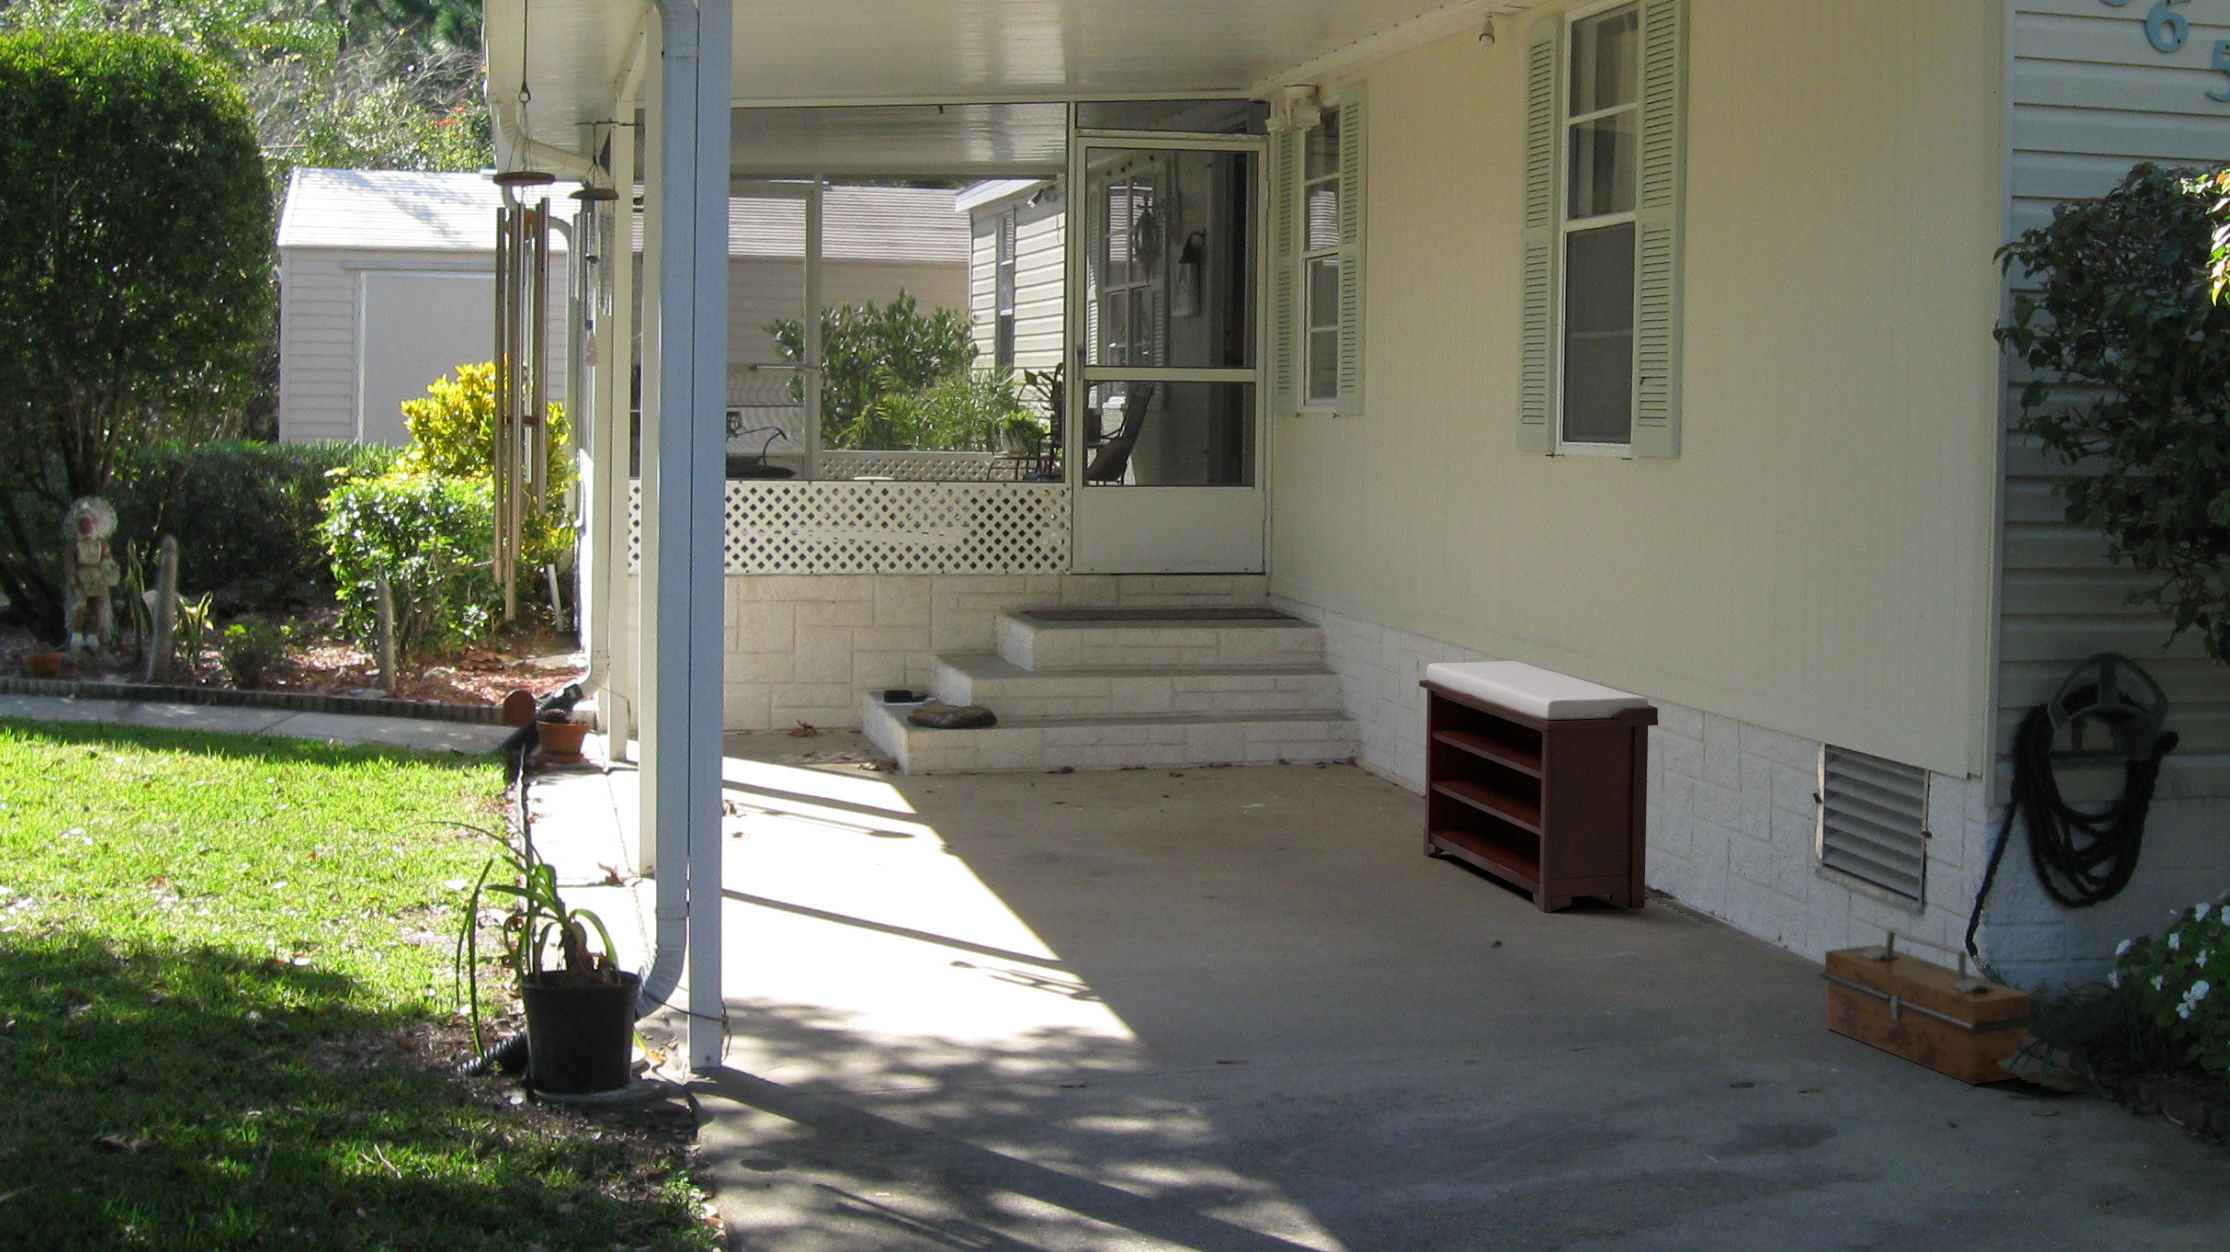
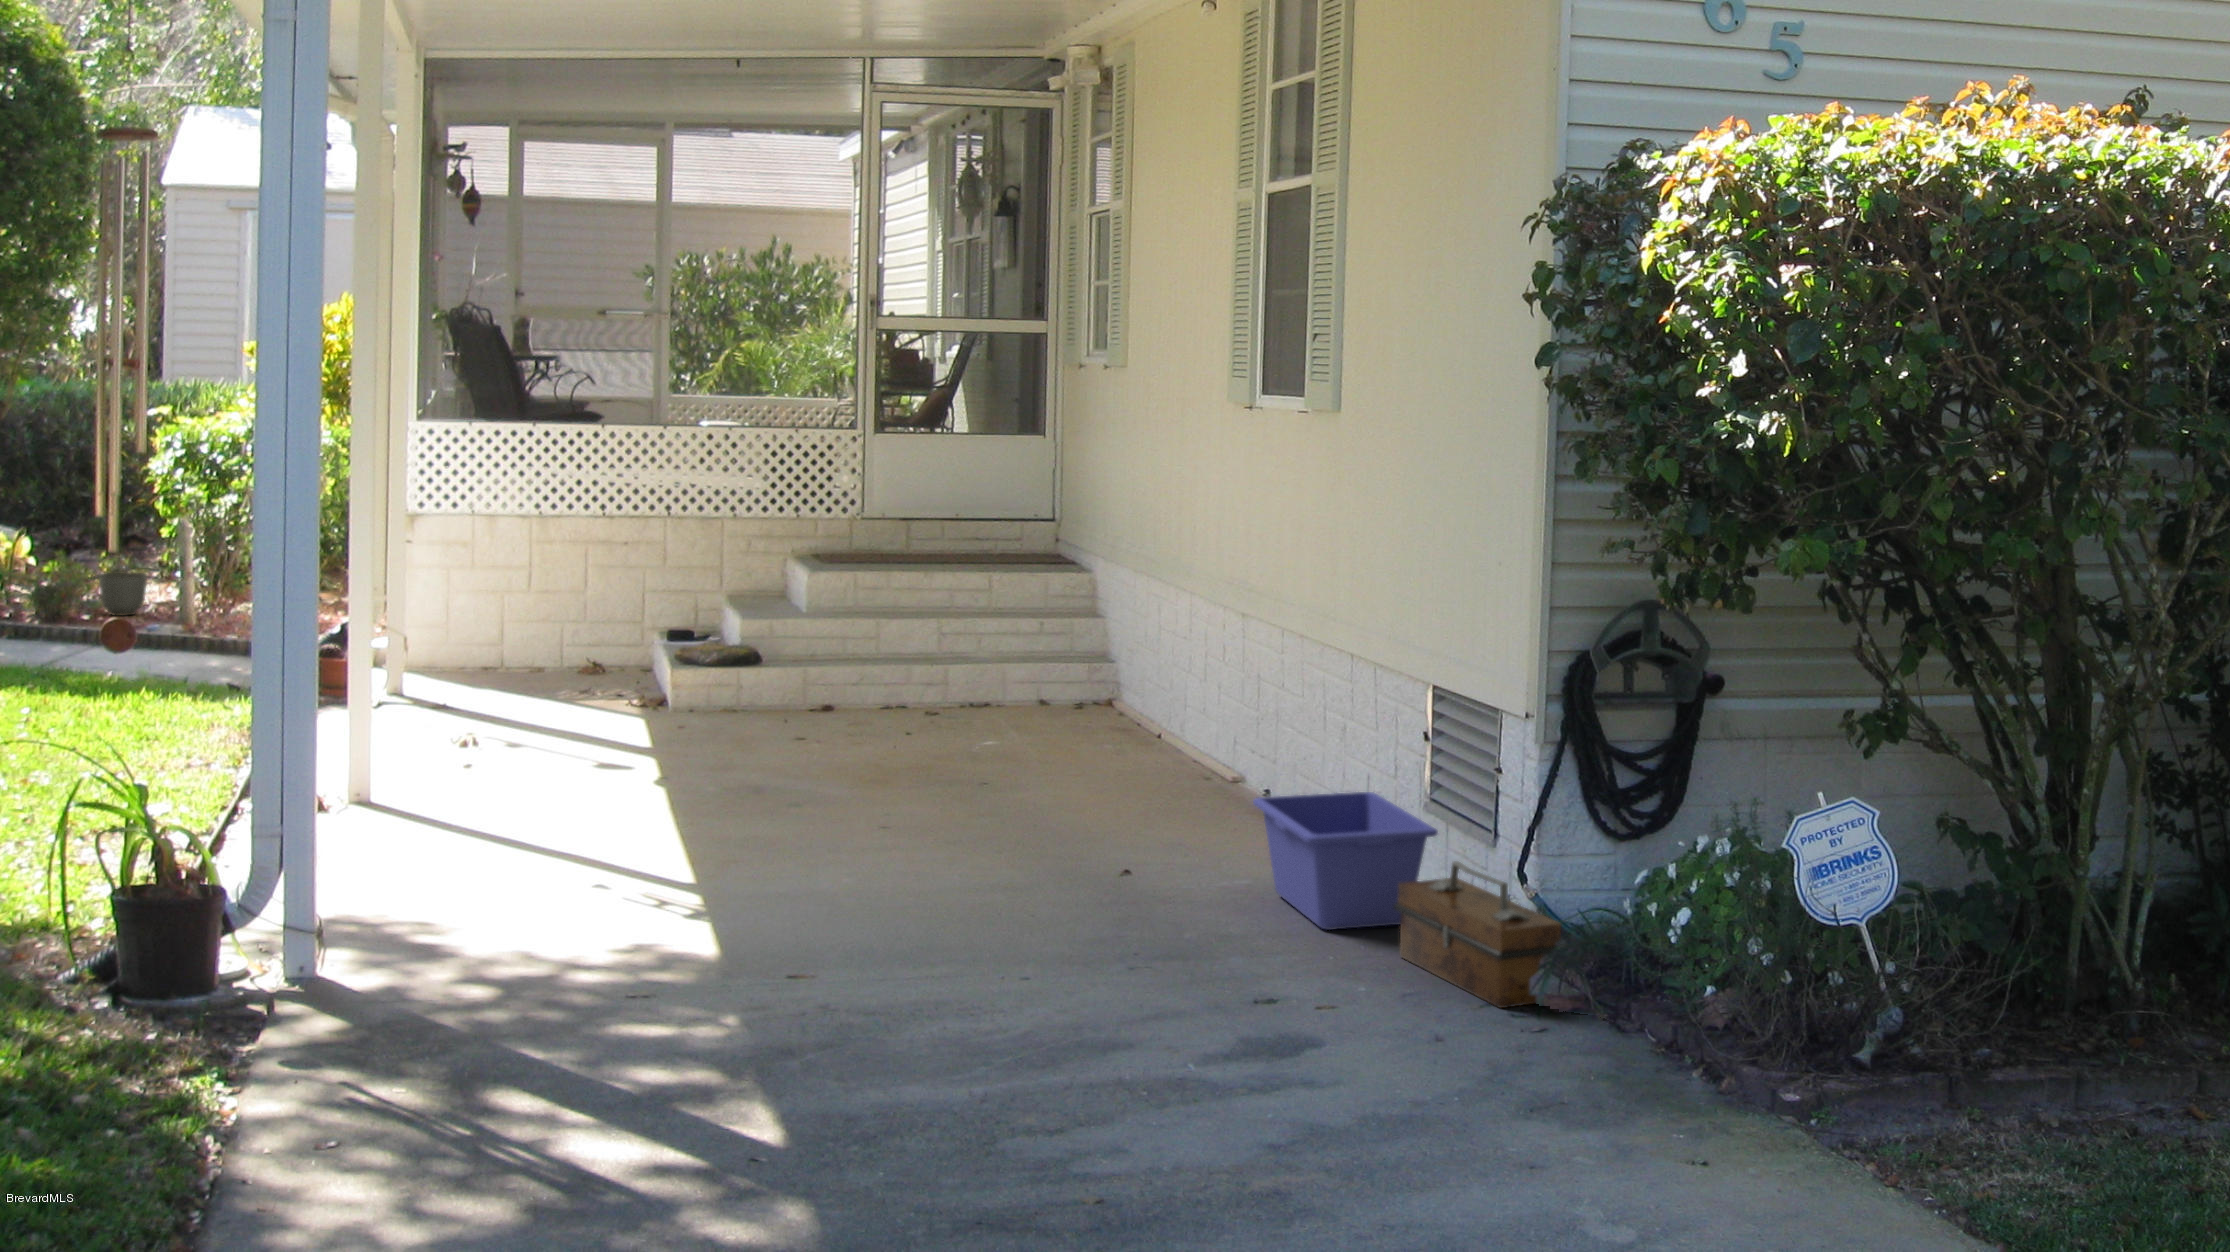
planter: none [308,632,352,675] -> present [99,572,147,616]
bench: present [1419,661,1658,913] -> none [1127,606,1322,850]
storage bin: none [1626,855,1845,999] -> present [1253,792,1438,930]

